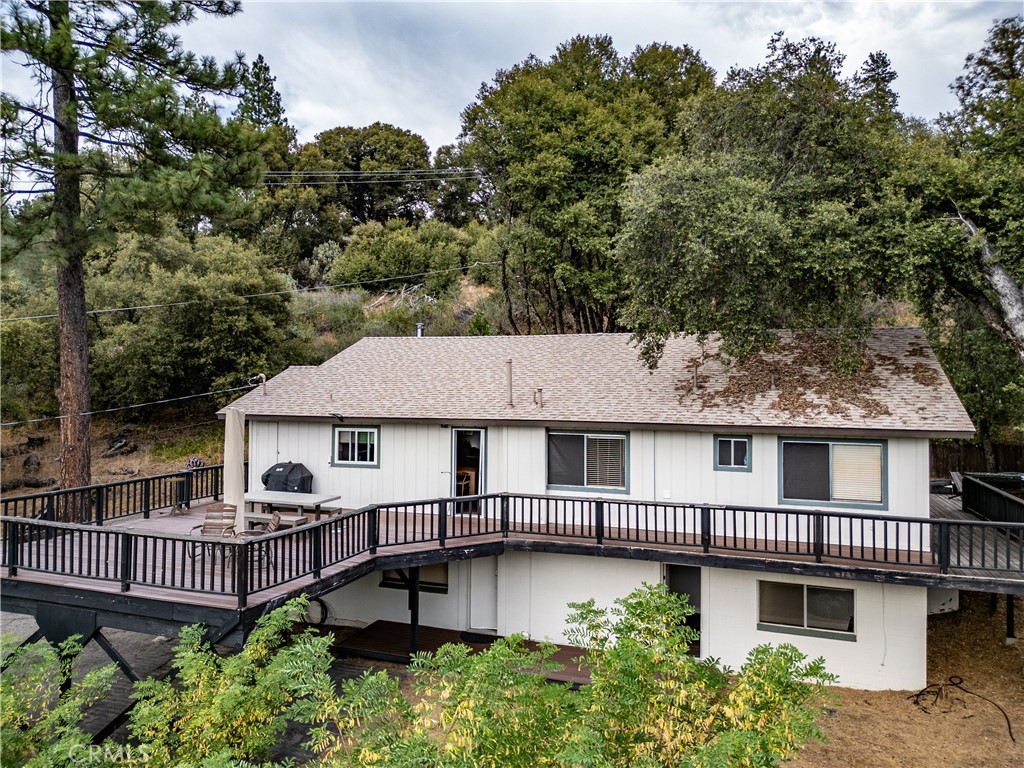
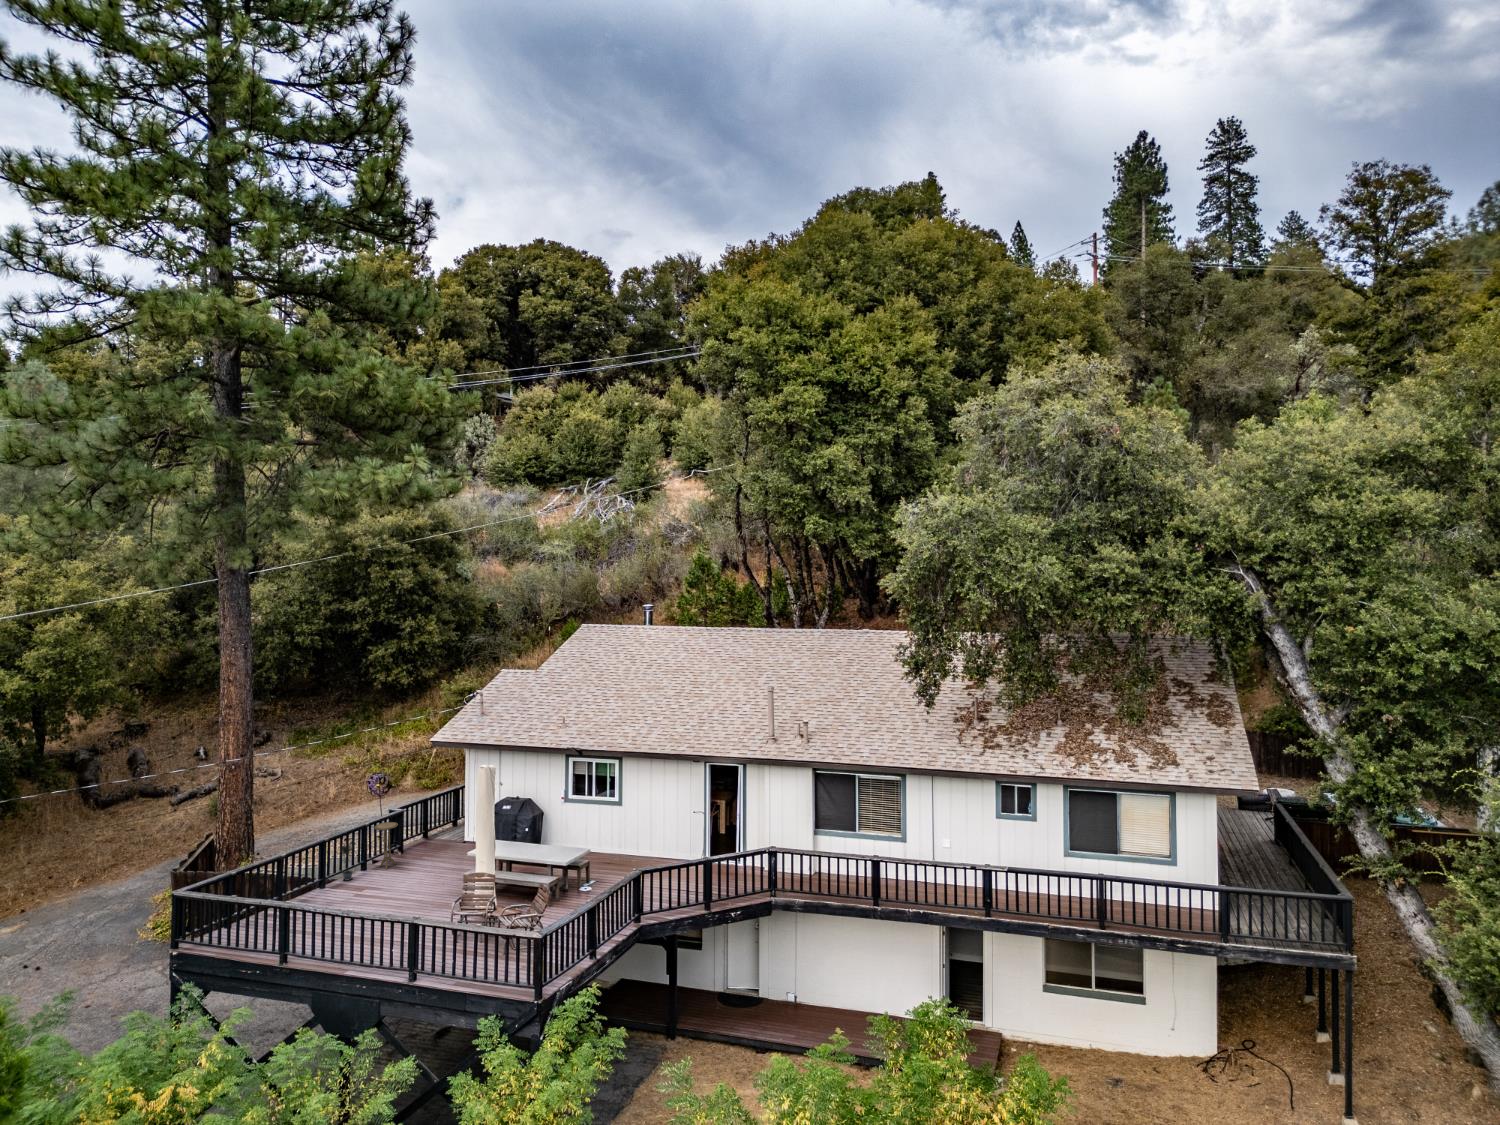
potted plant: none [125,486,143,522] -> present [338,841,355,881]

